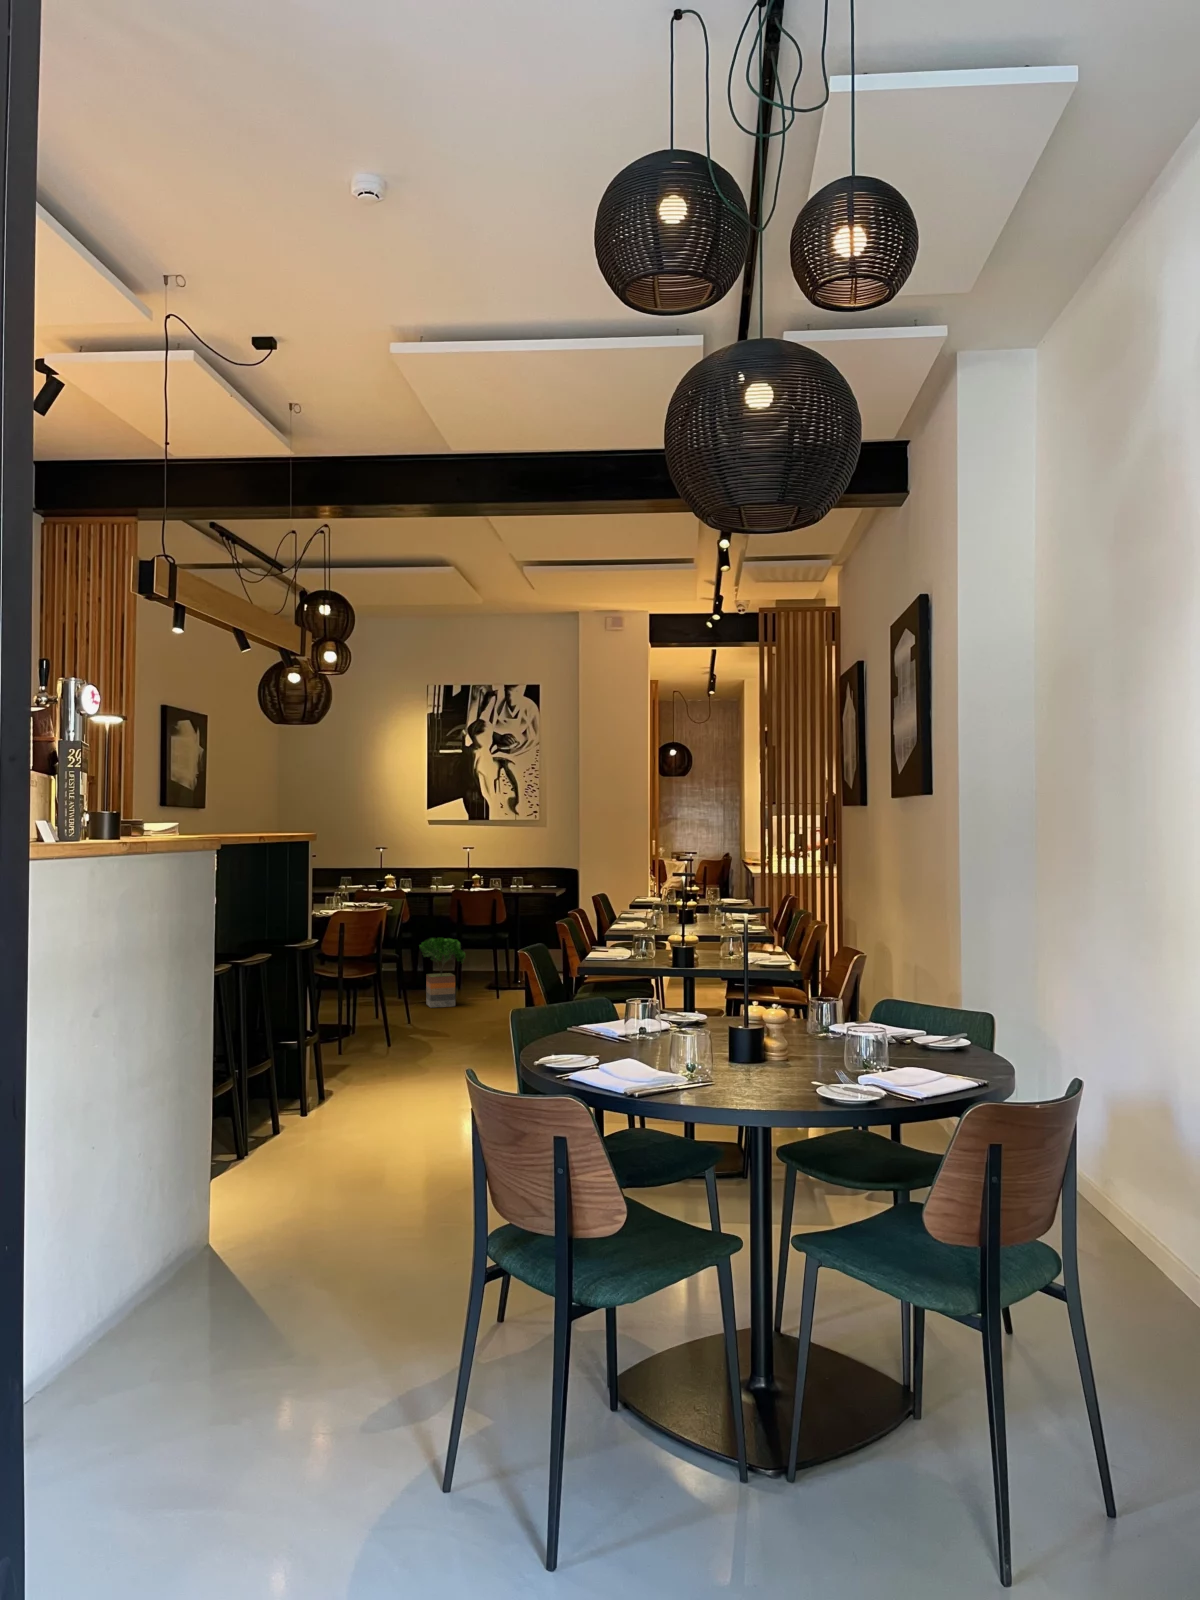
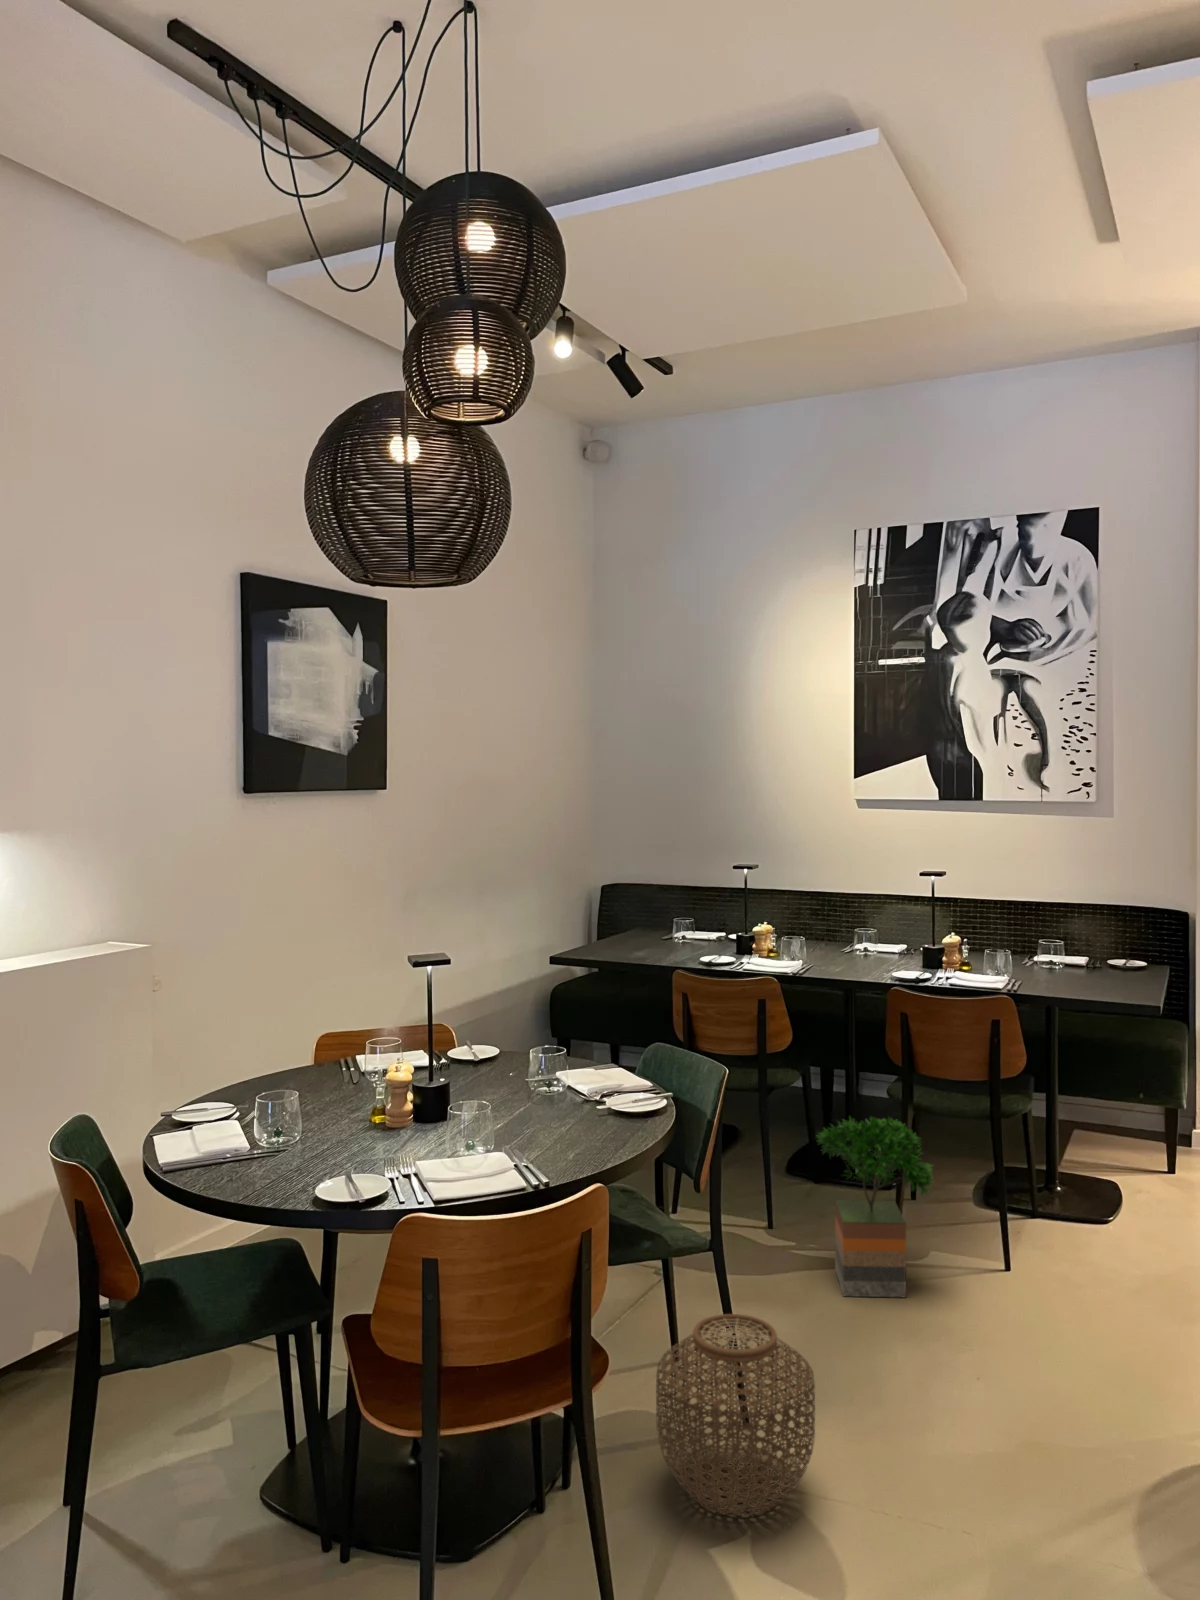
woven basket: none [371,976,426,1036] -> present [656,1314,815,1516]

